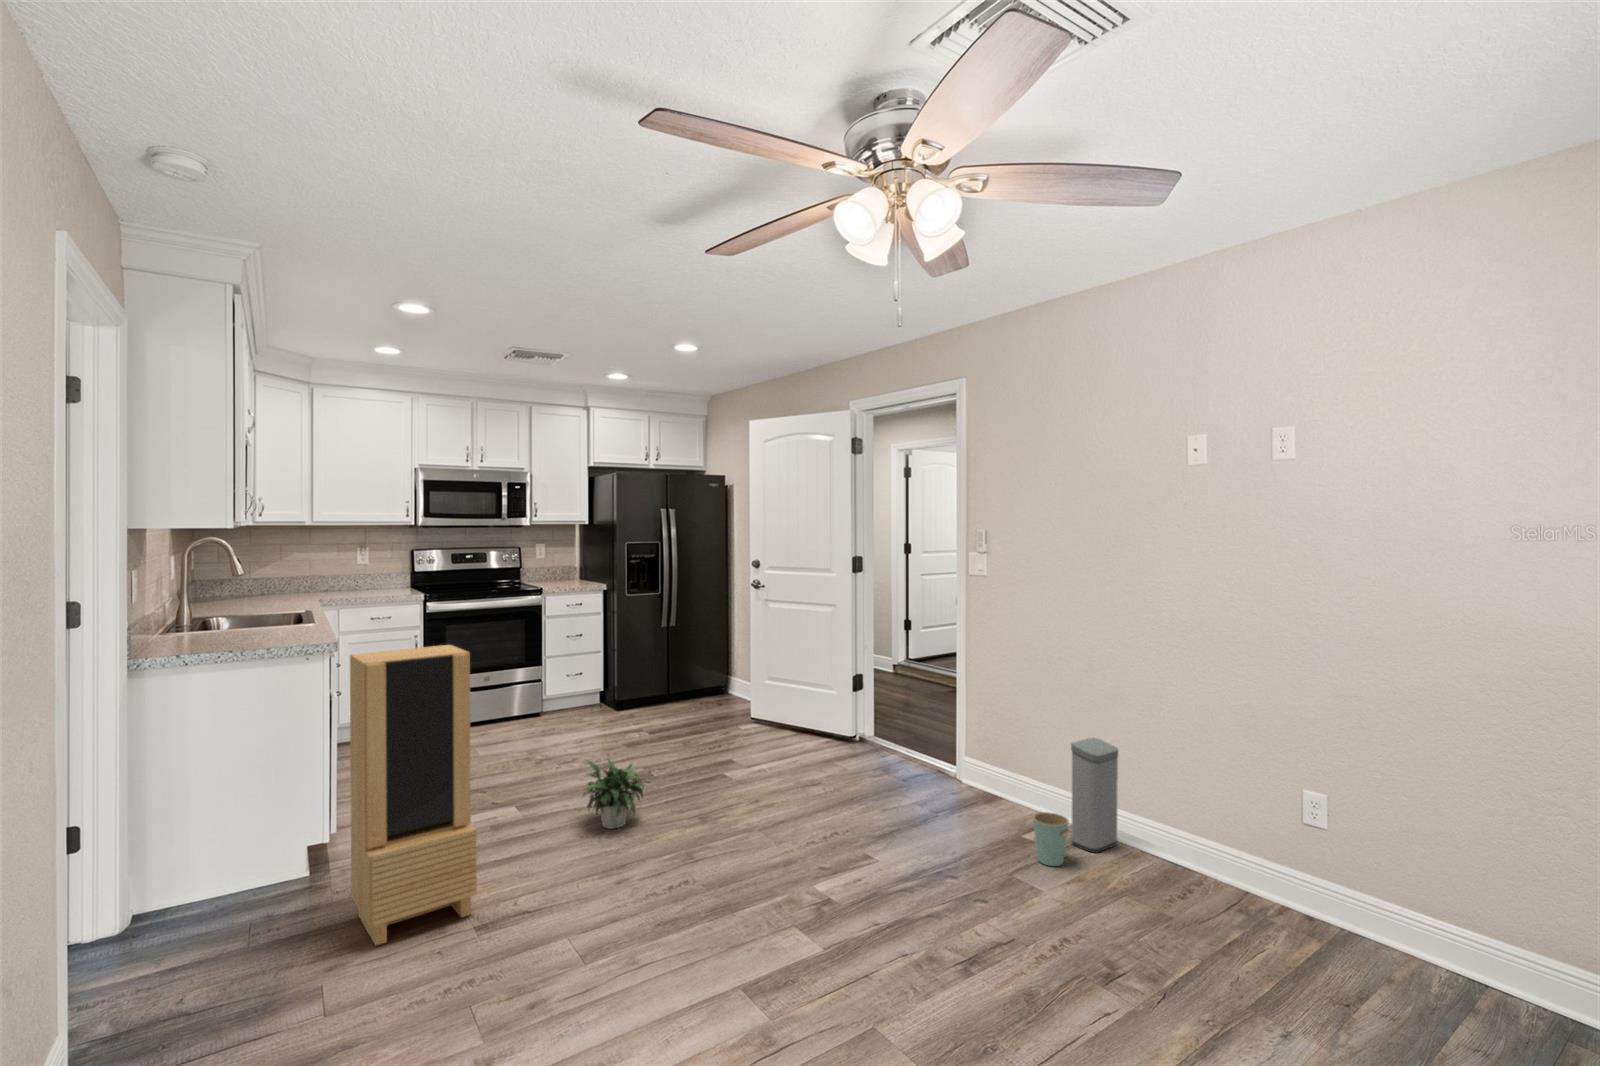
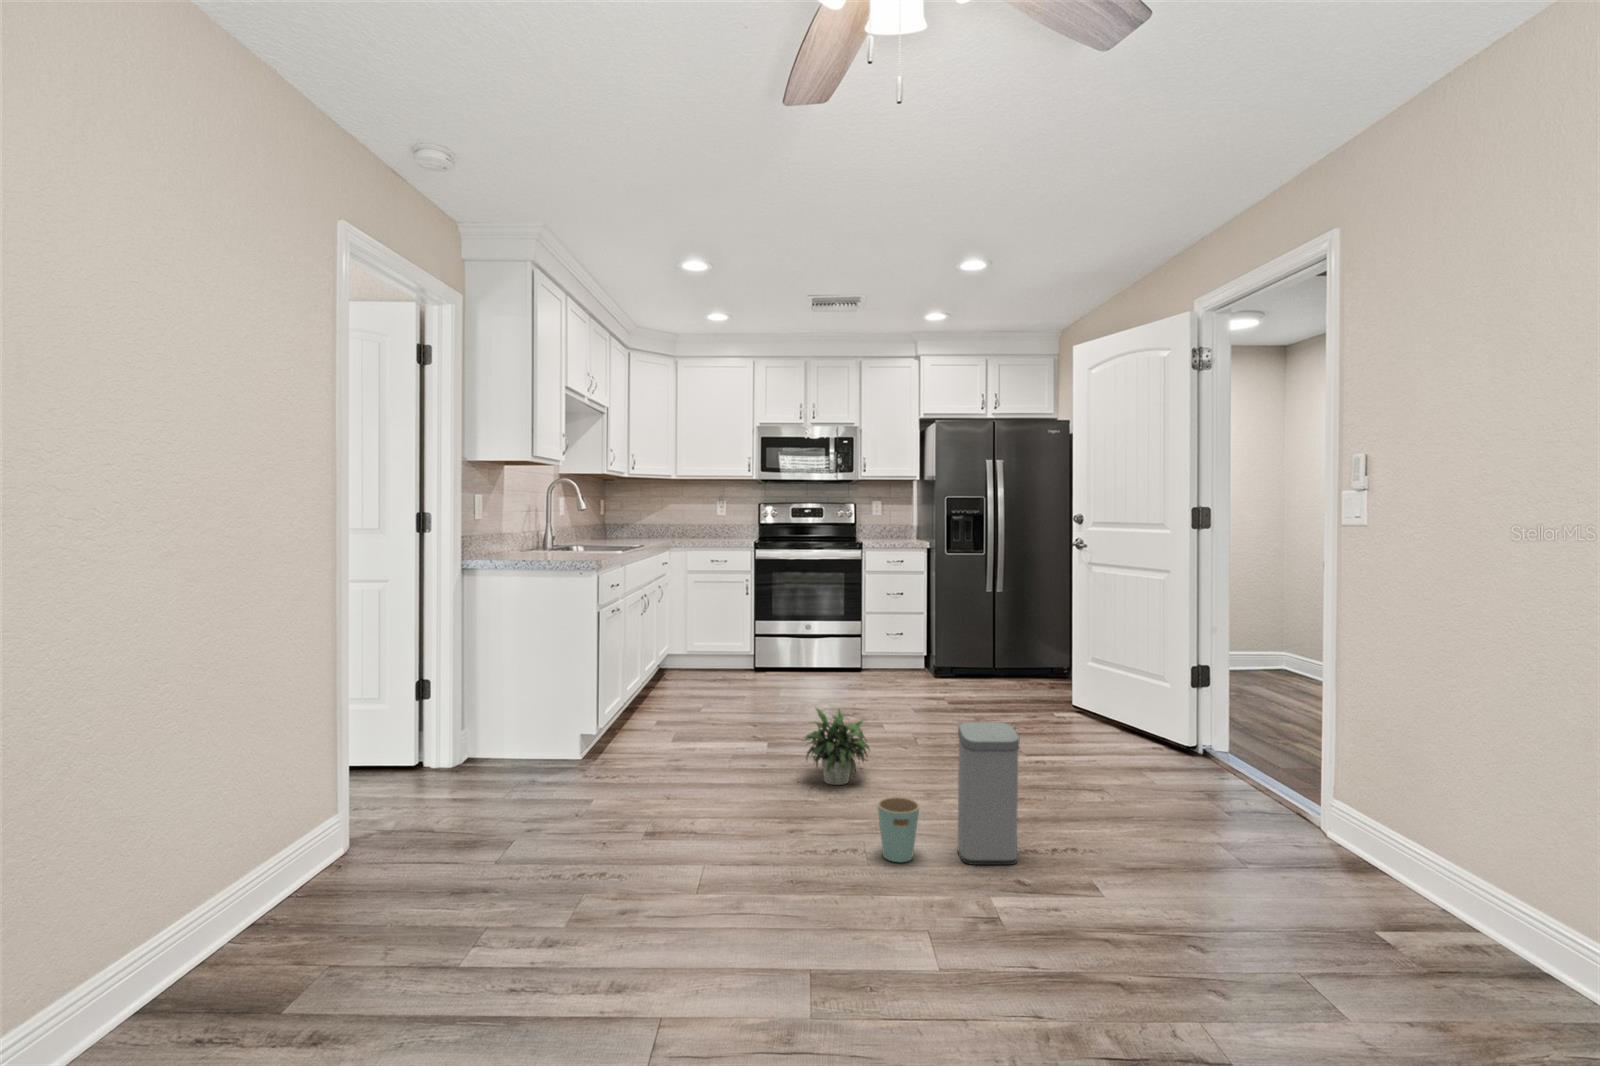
storage cabinet: present [350,645,477,945] -> none [559,568,659,831]
trash can: present [1033,738,1118,866] -> present [878,722,1019,865]

